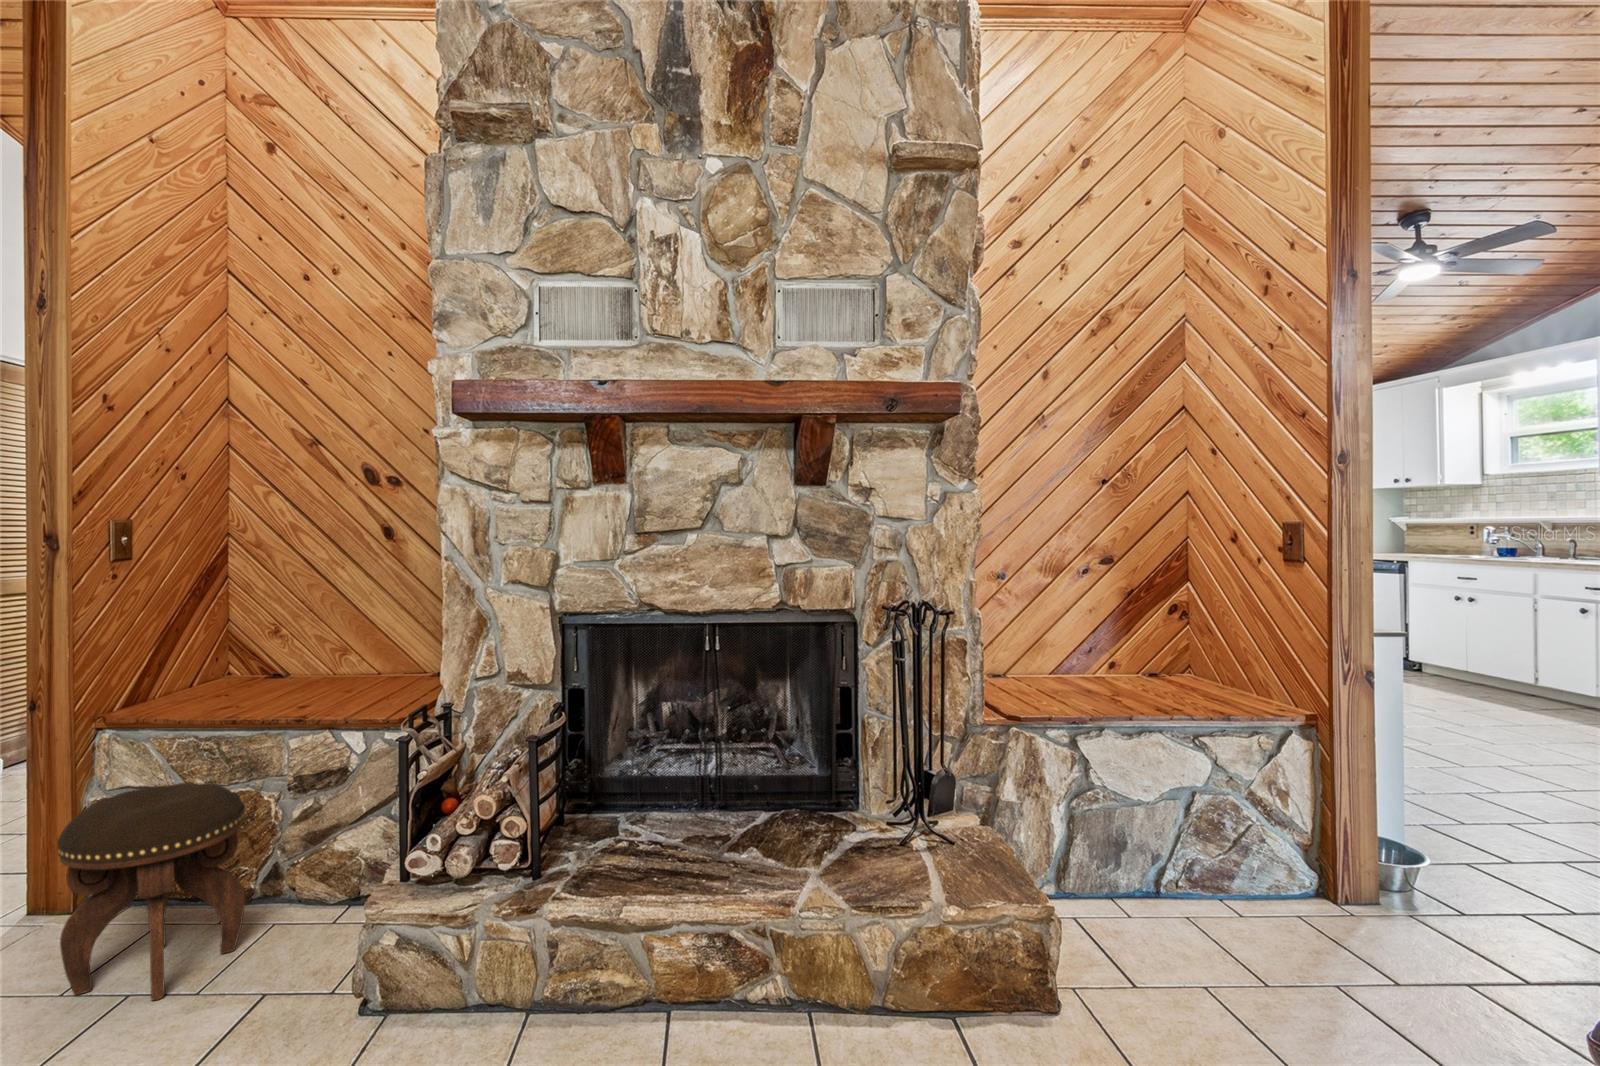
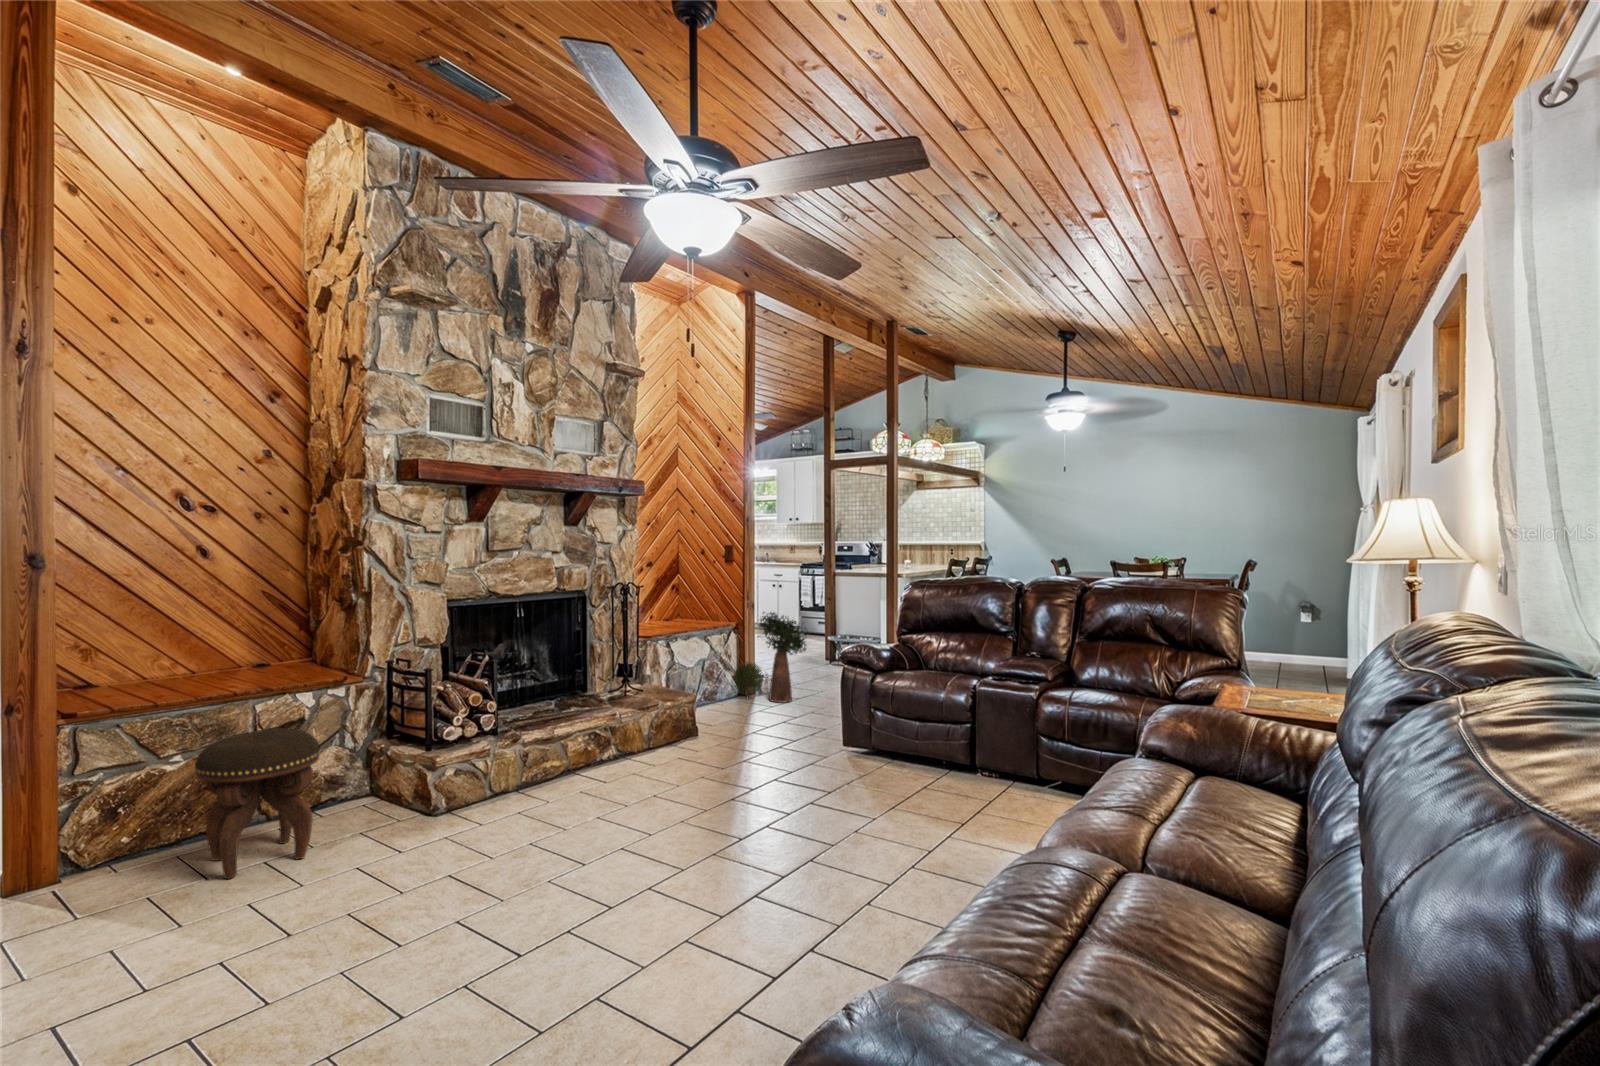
potted plant: none [1256,702,1520,982] -> present [731,612,807,703]

